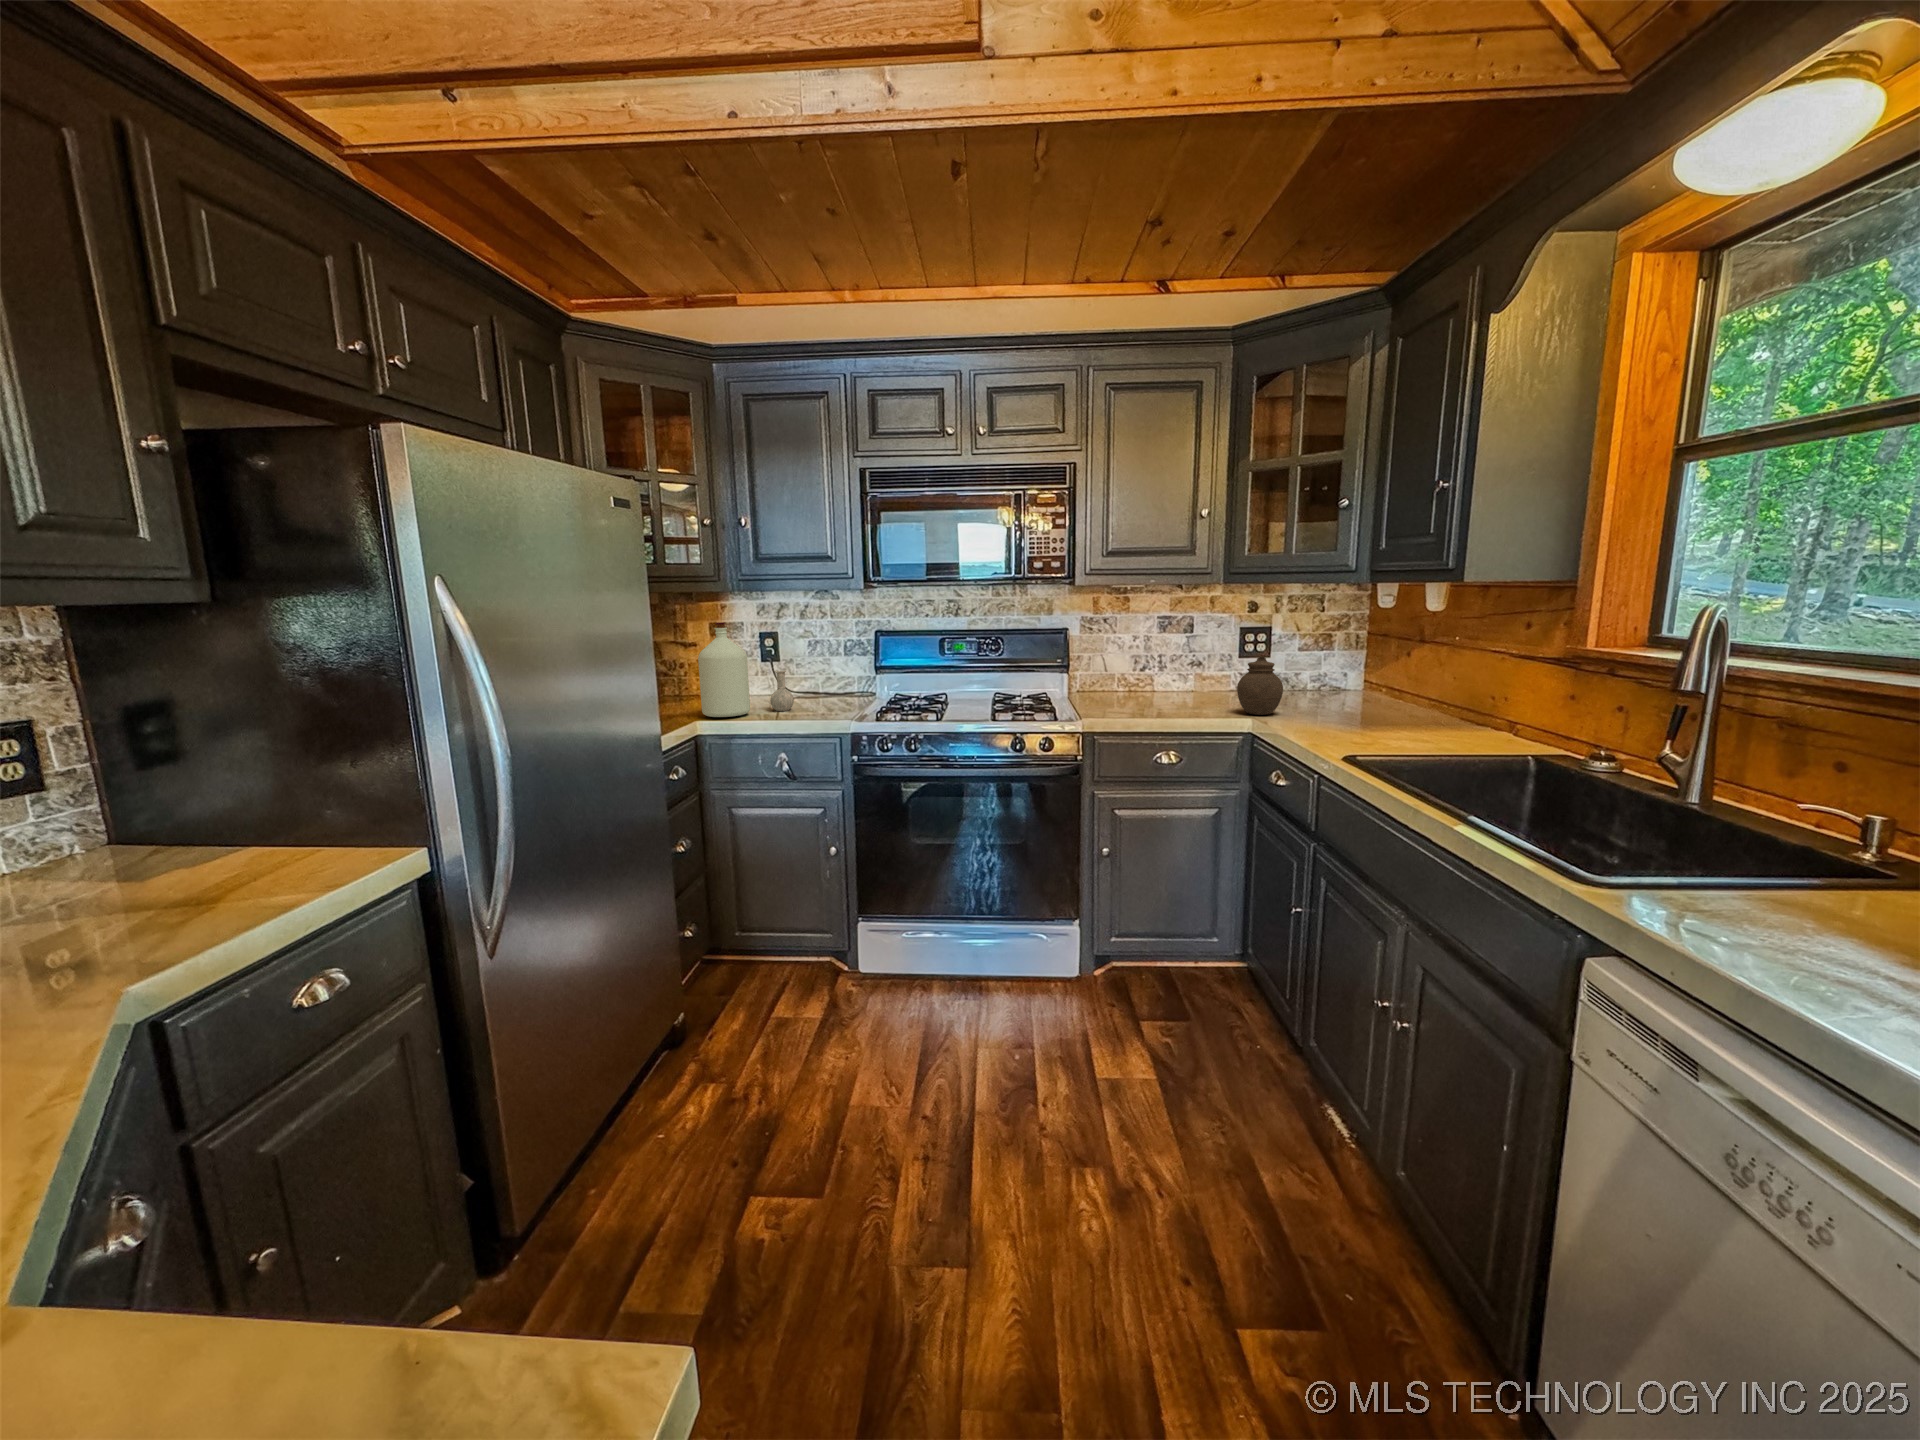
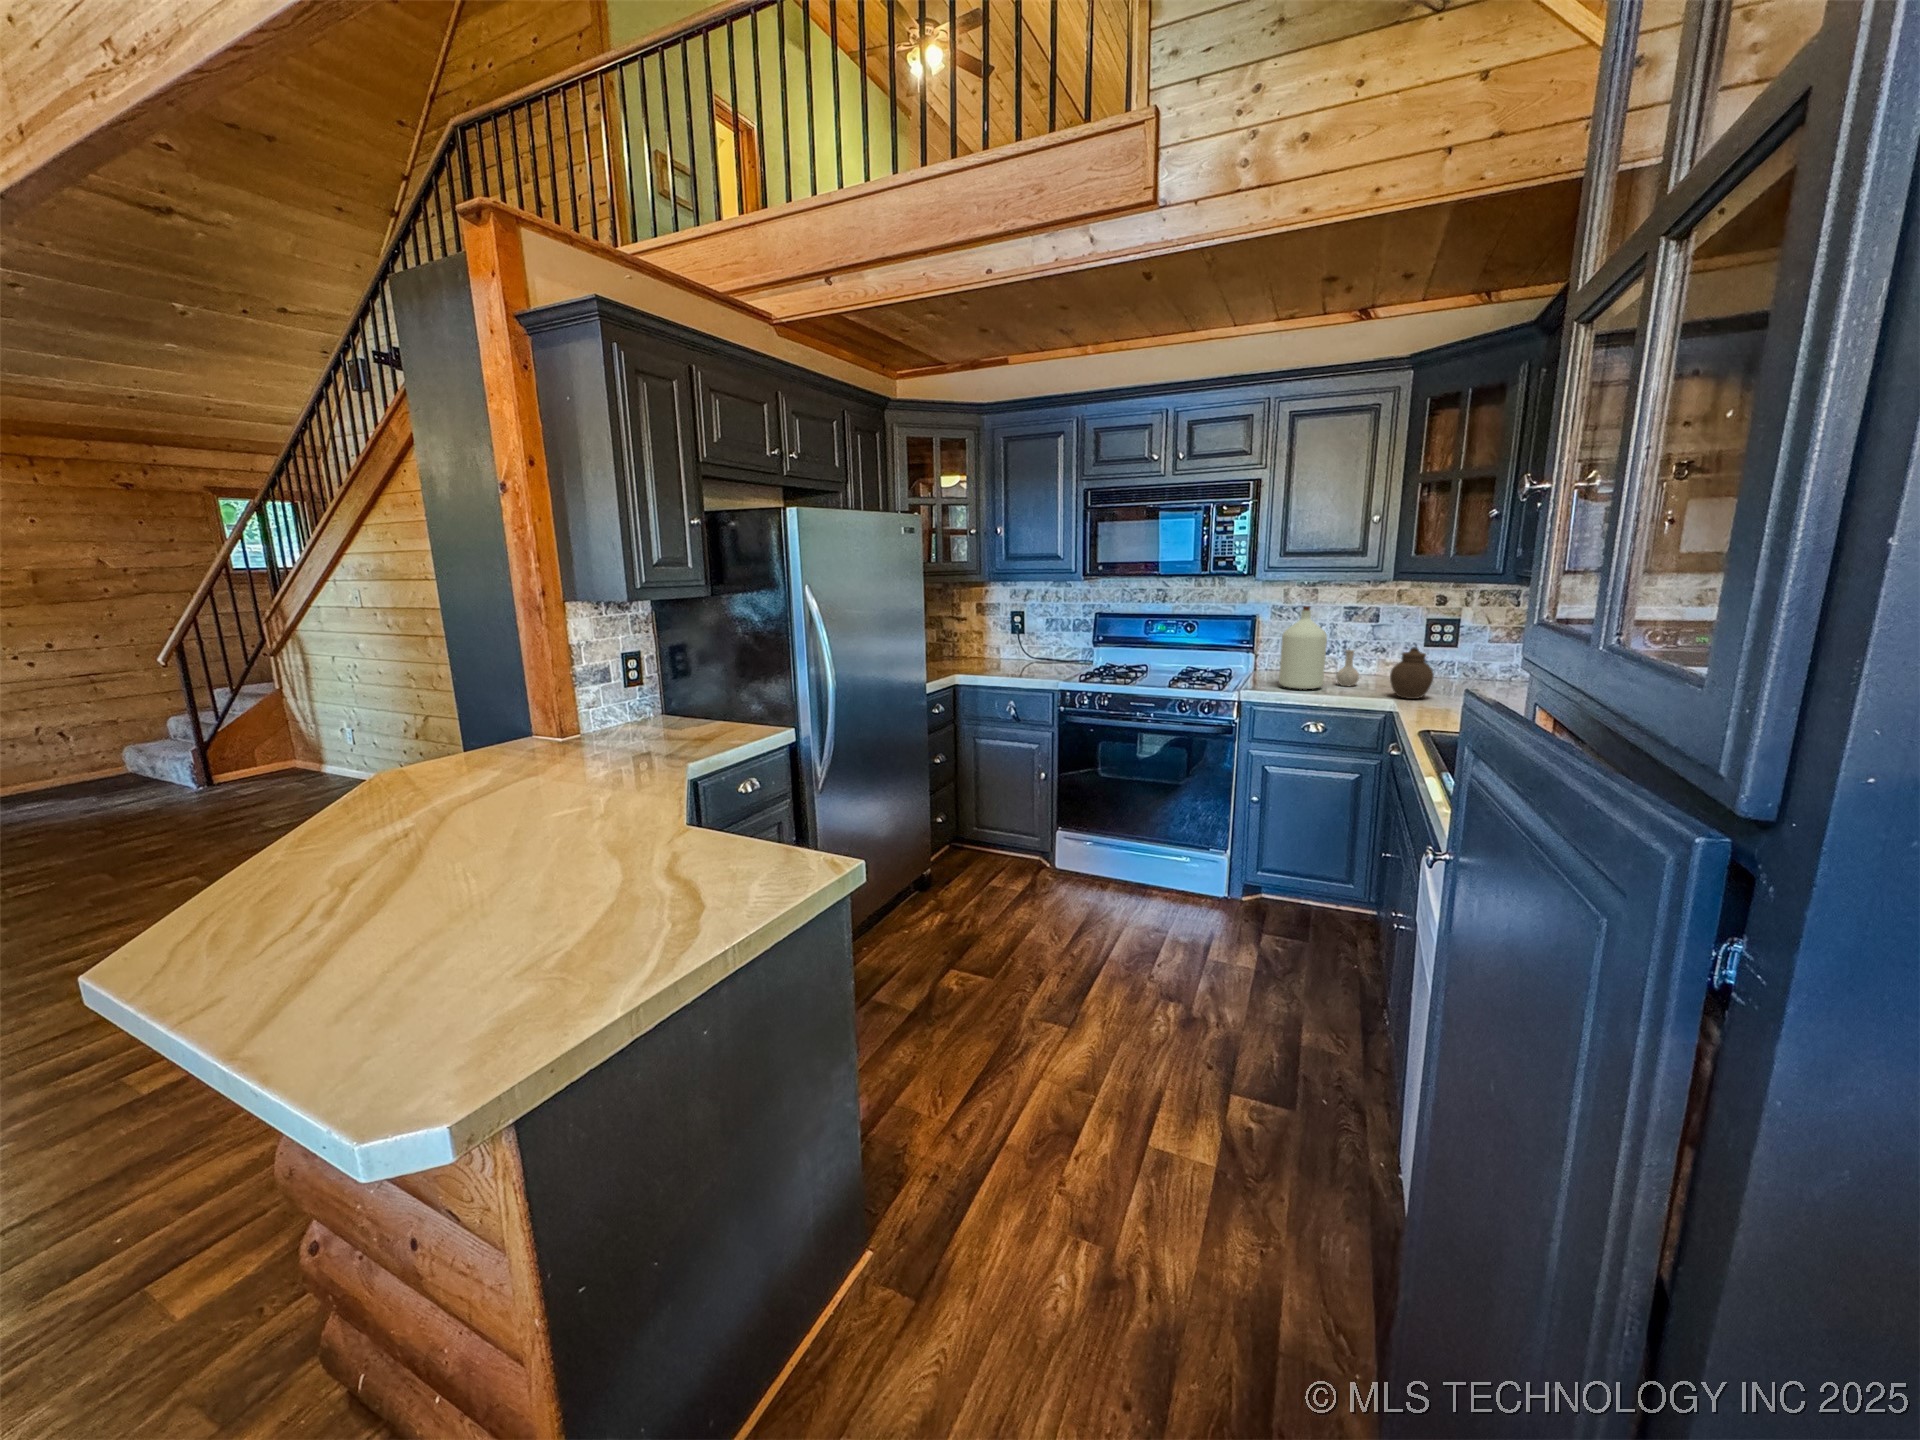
bottle: present [698,622,794,717] -> present [1279,606,1359,689]

